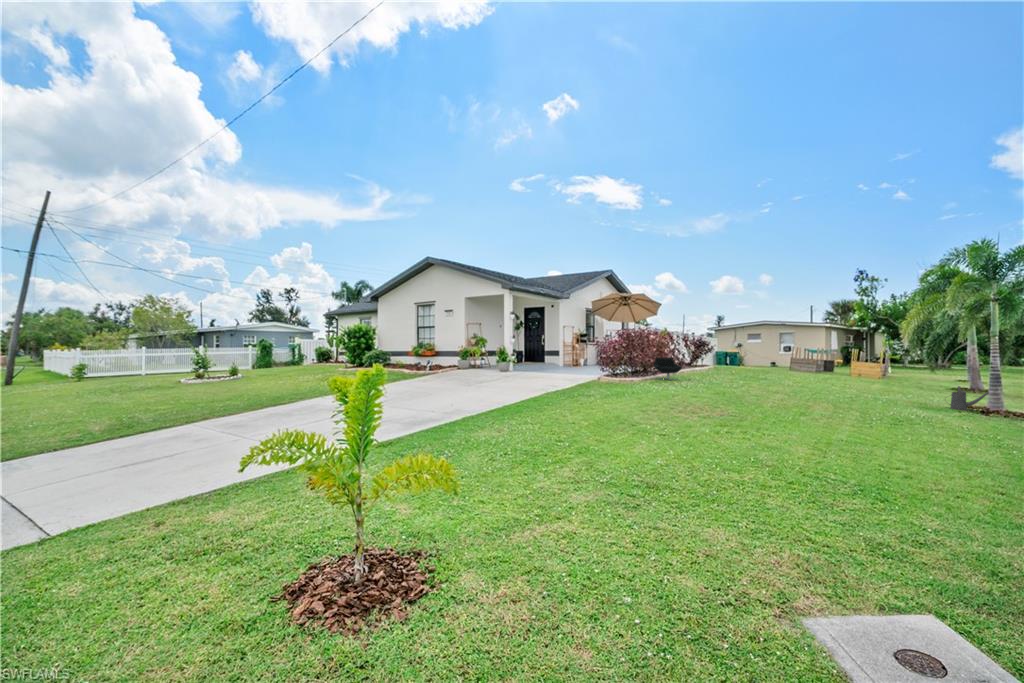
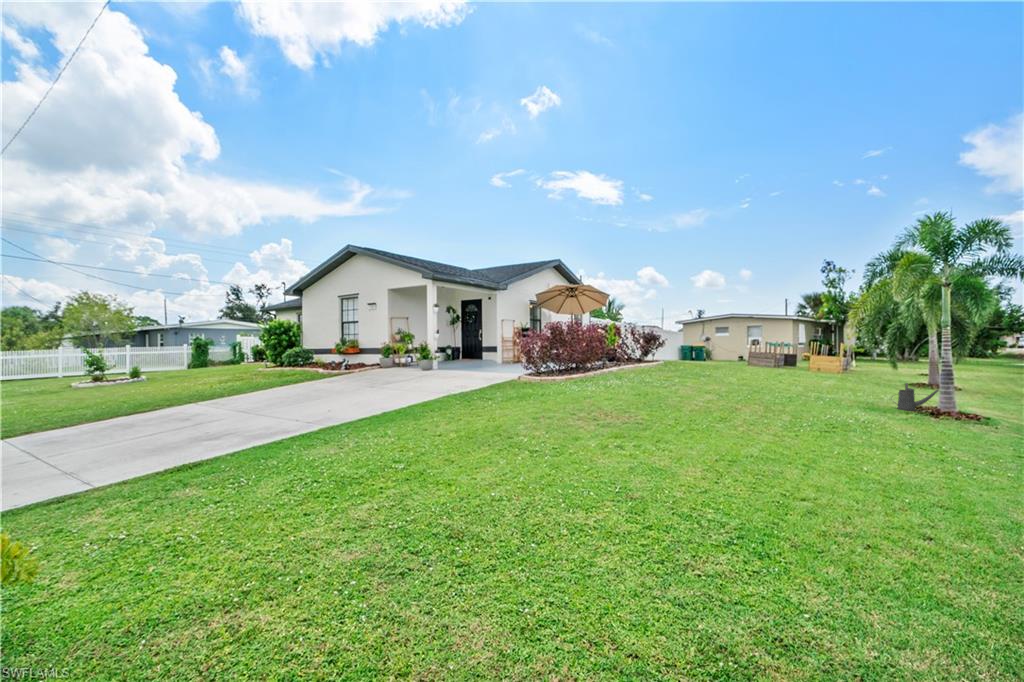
lounge chair: present [654,357,682,379] -> none [585,353,614,380]

